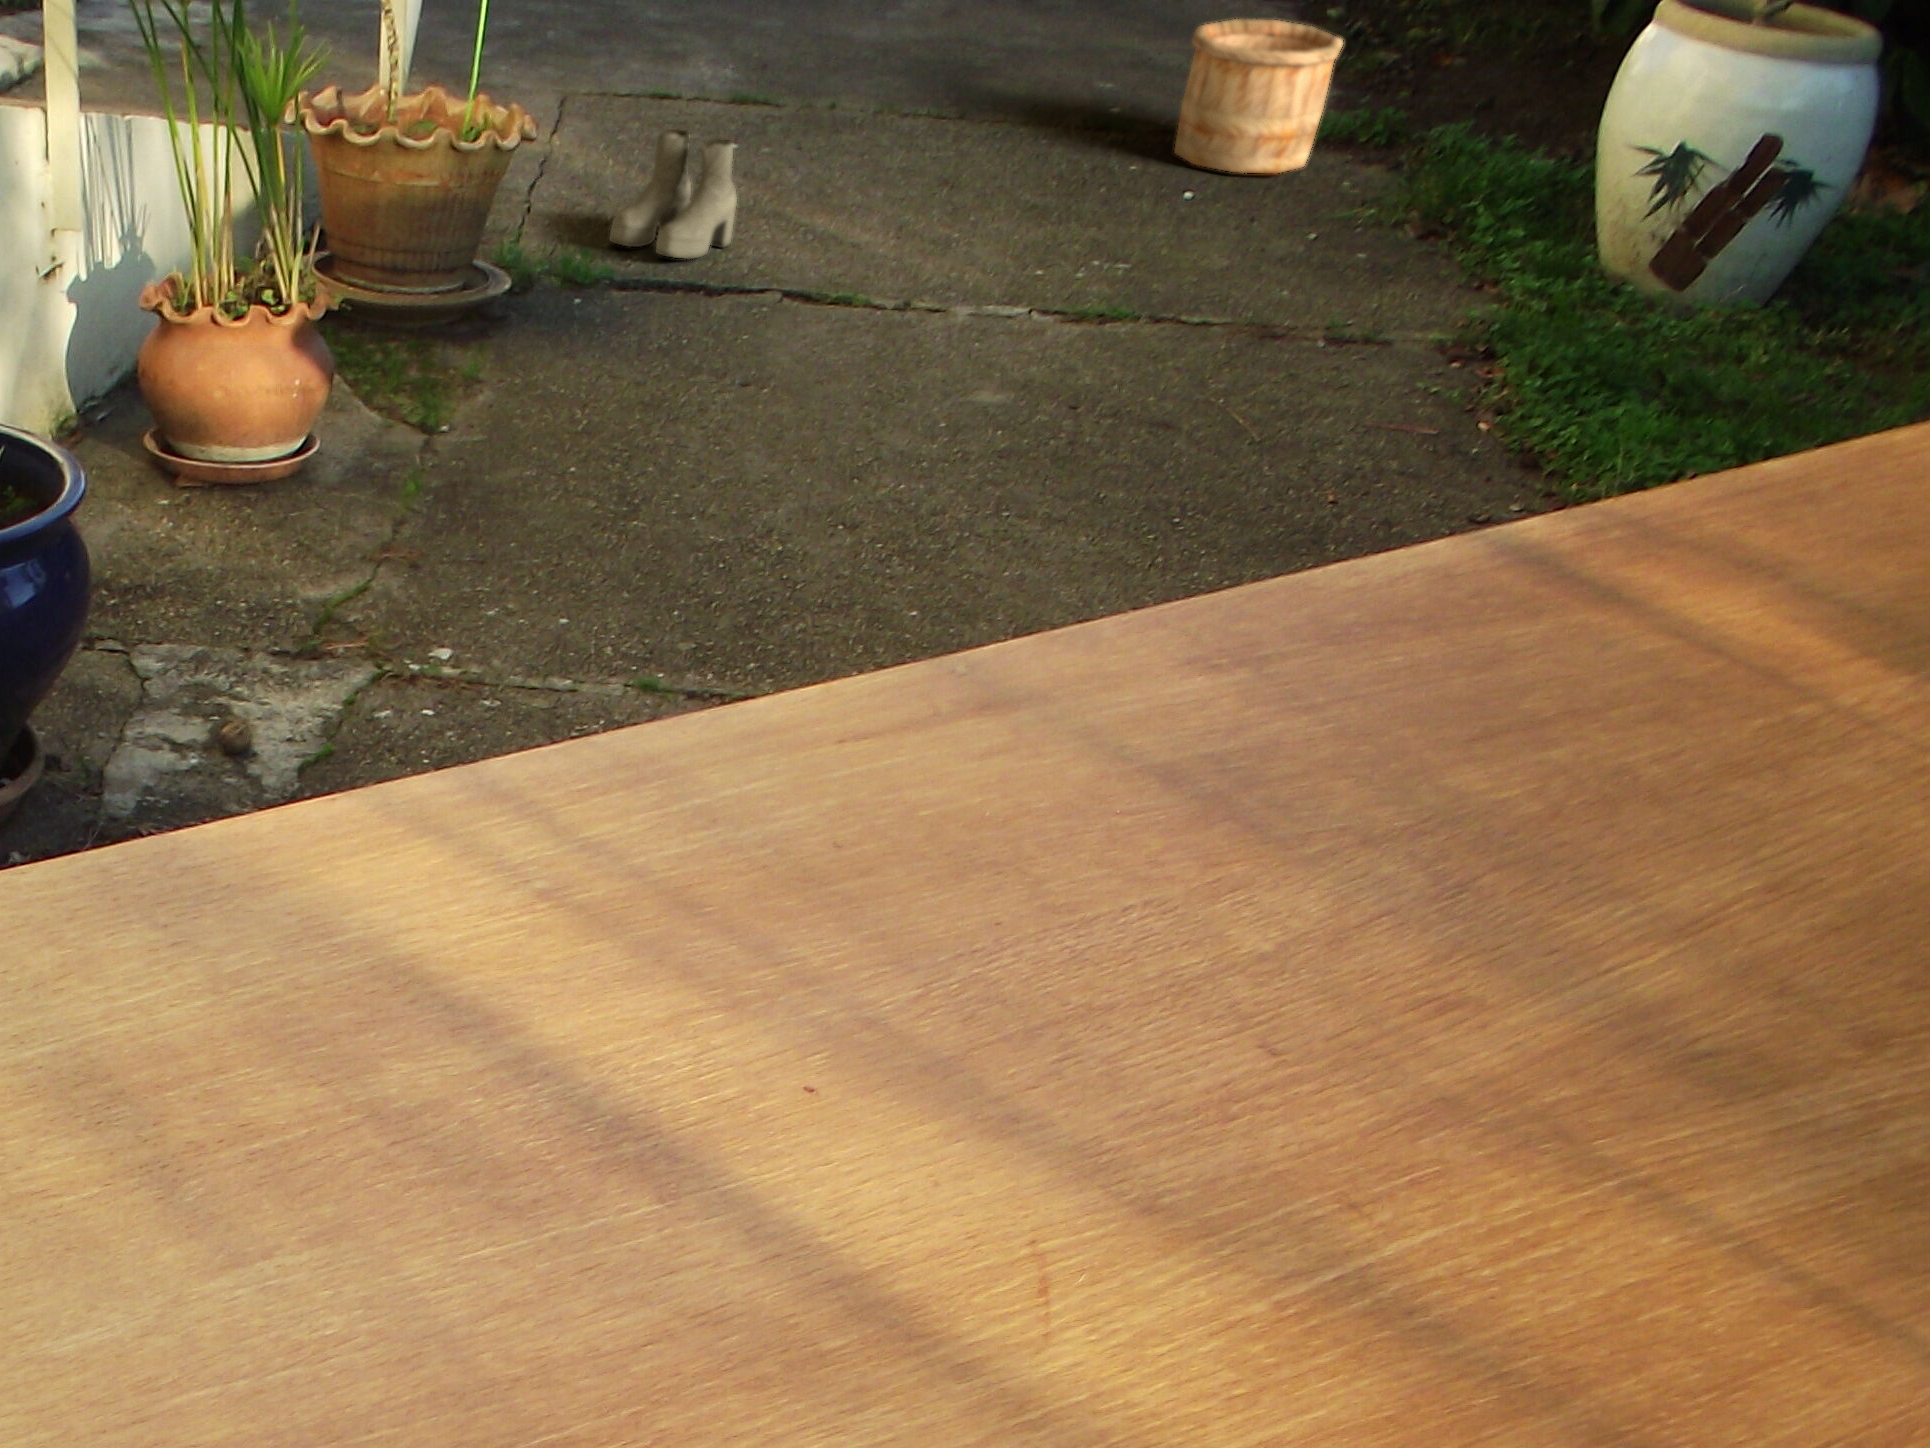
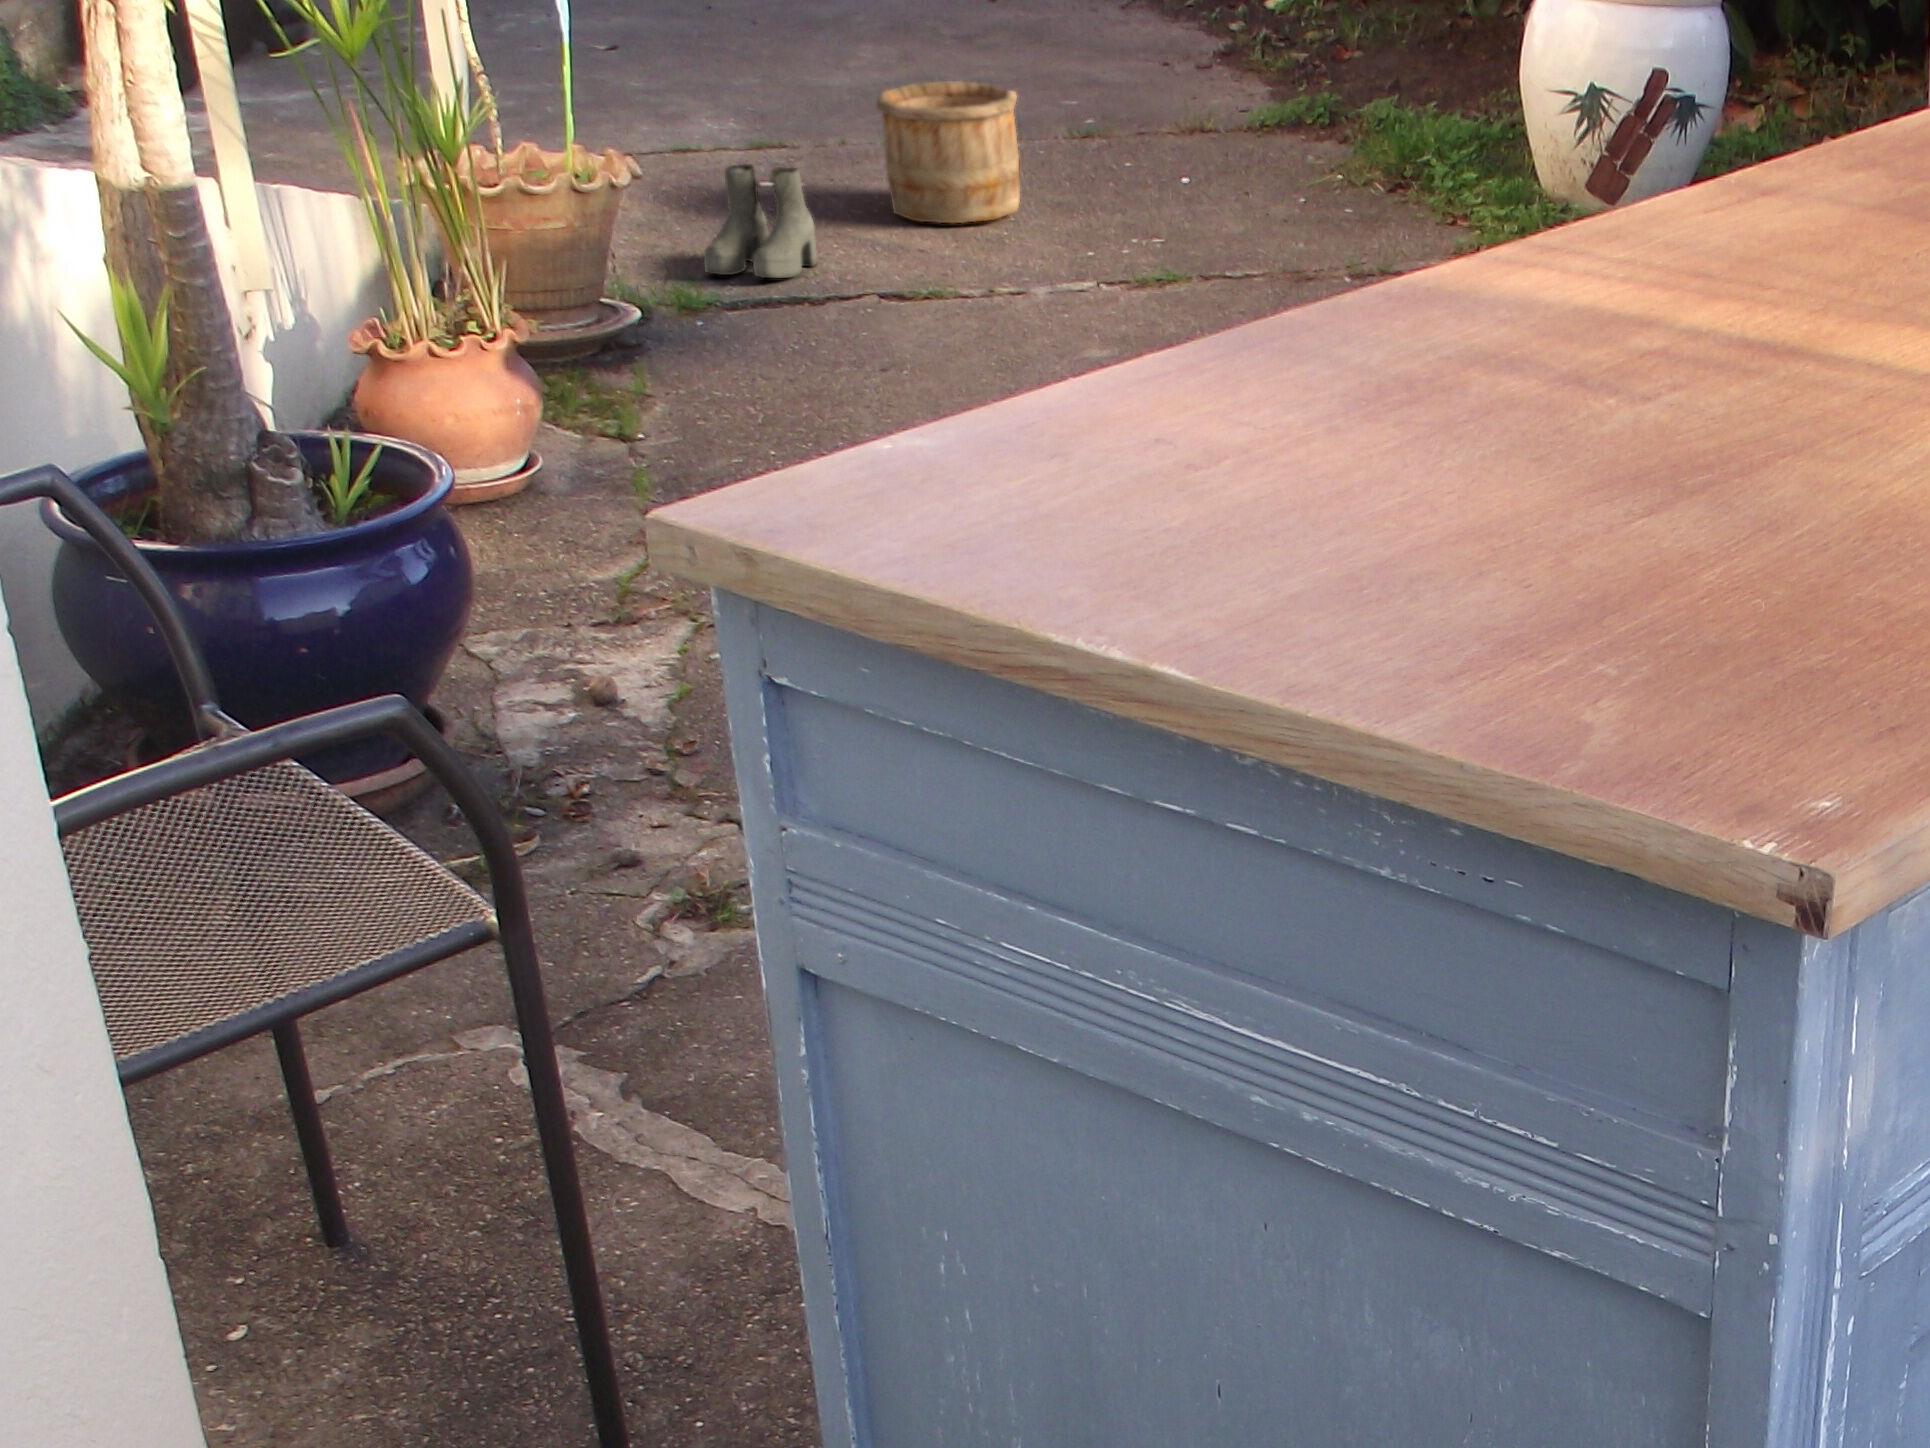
wooden bucket: present [1175,19,1343,174] -> present [876,81,1020,223]

